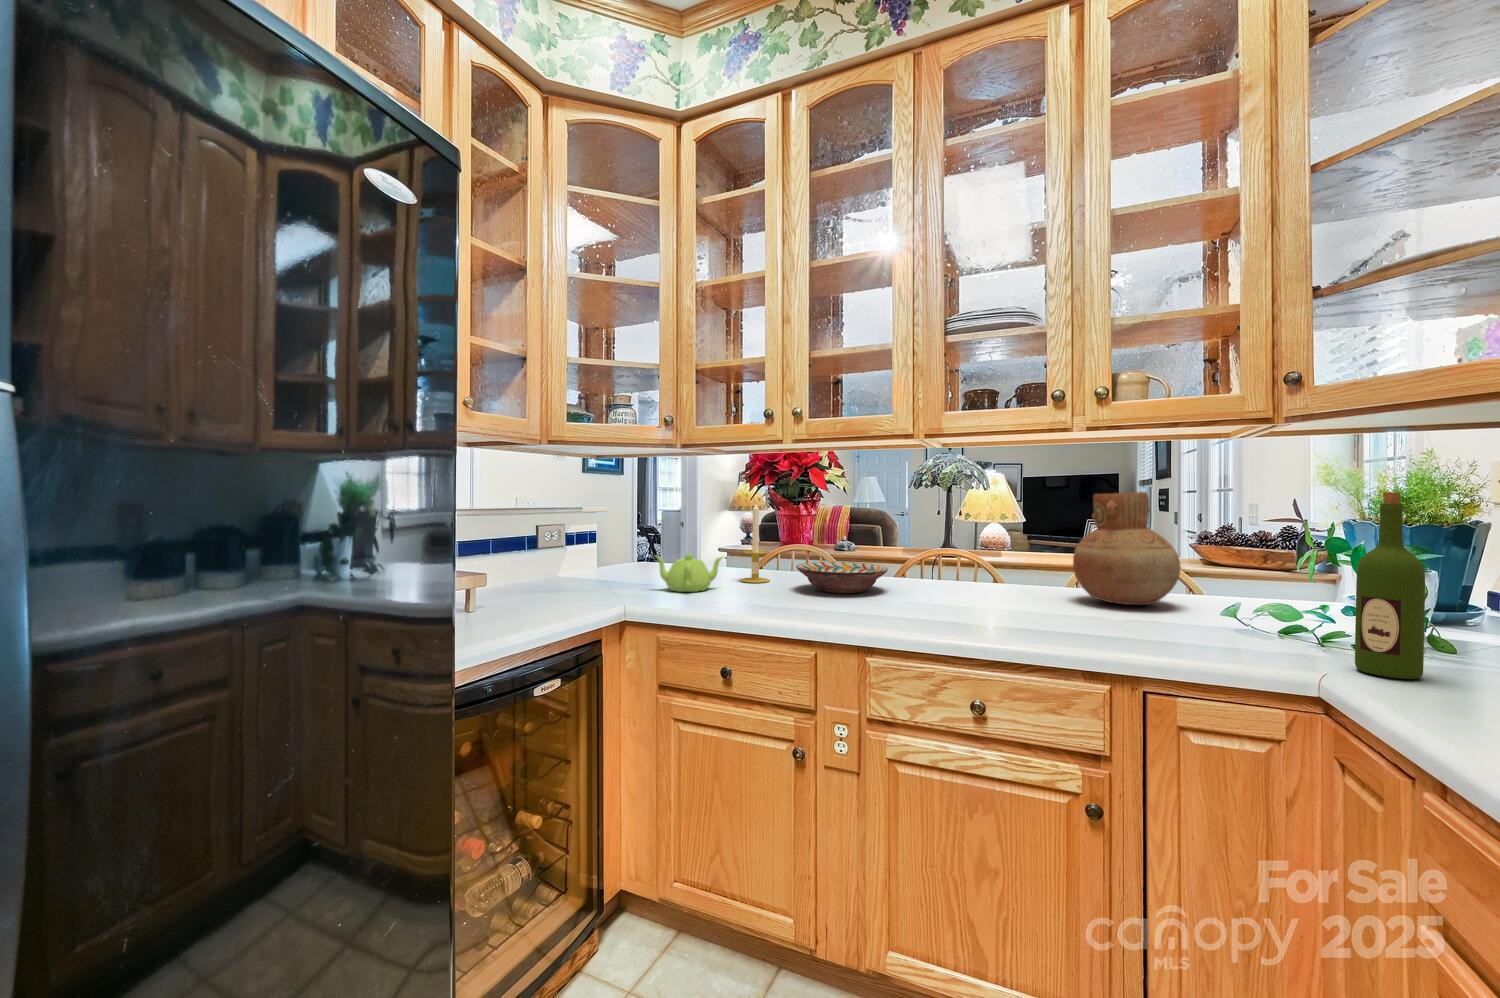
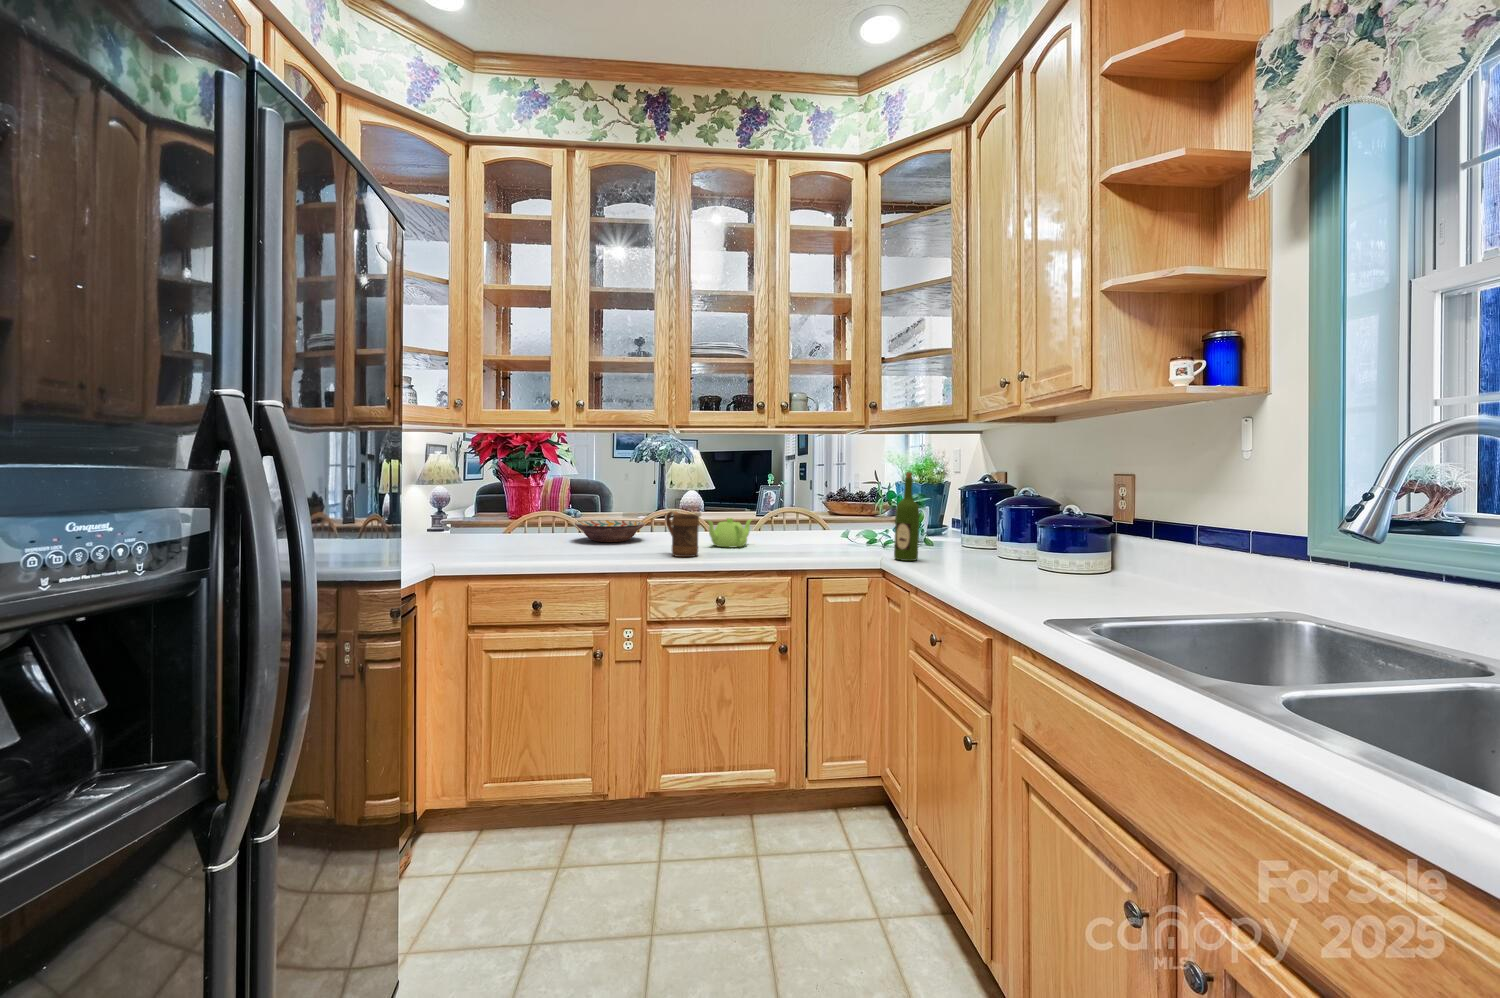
vase: present [1073,492,1181,605] -> none [763,469,821,539]
candle: present [741,503,770,583] -> none [521,473,546,539]
teapot: present [656,554,722,592] -> present [707,518,752,547]
mug: none [901,555,948,628] -> present [666,511,699,557]

